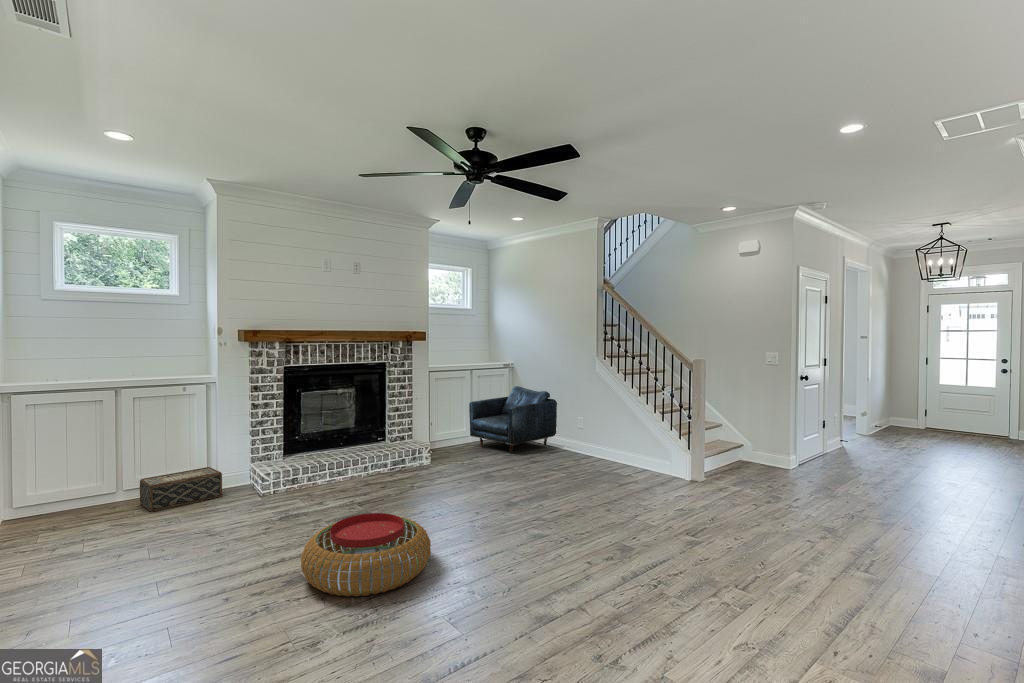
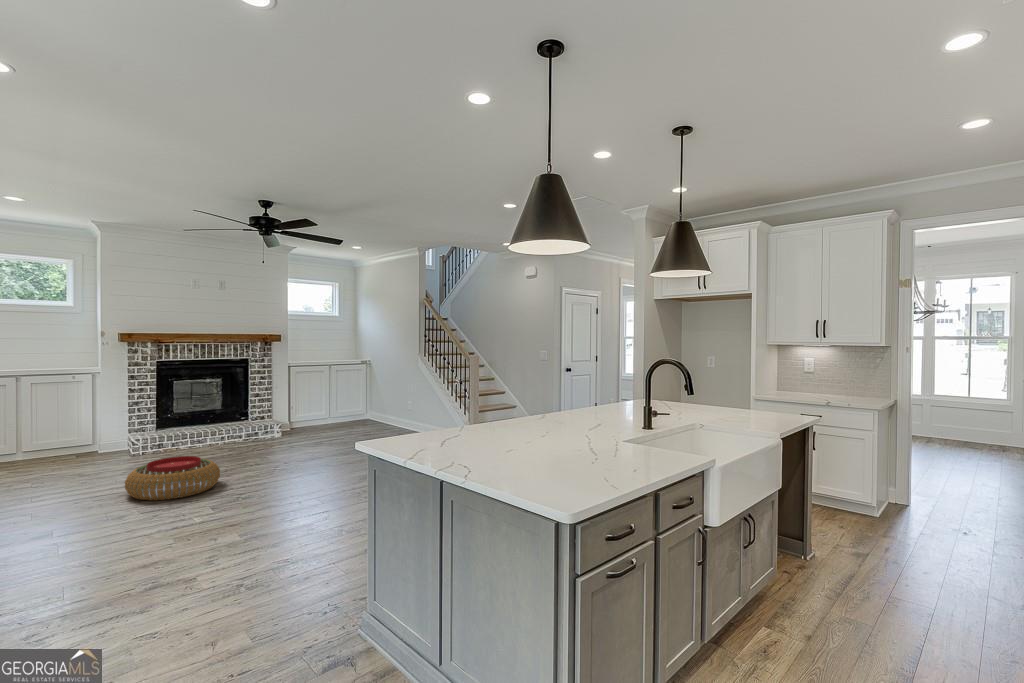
armchair: present [469,386,557,454] -> none [324,379,396,431]
woven basket: present [140,467,222,512] -> none [35,435,101,464]

